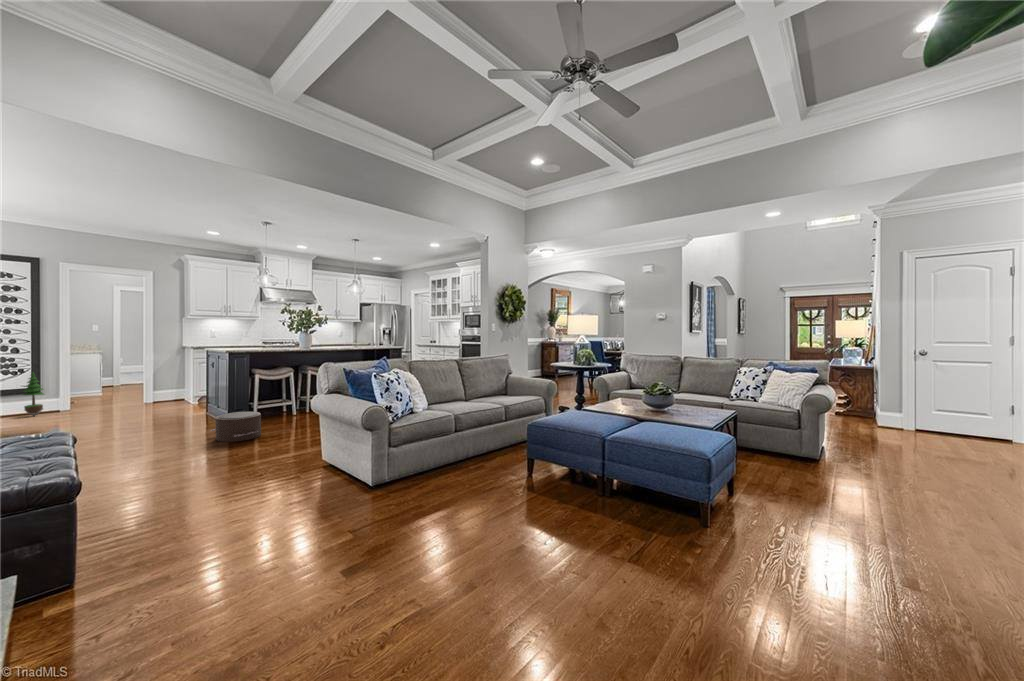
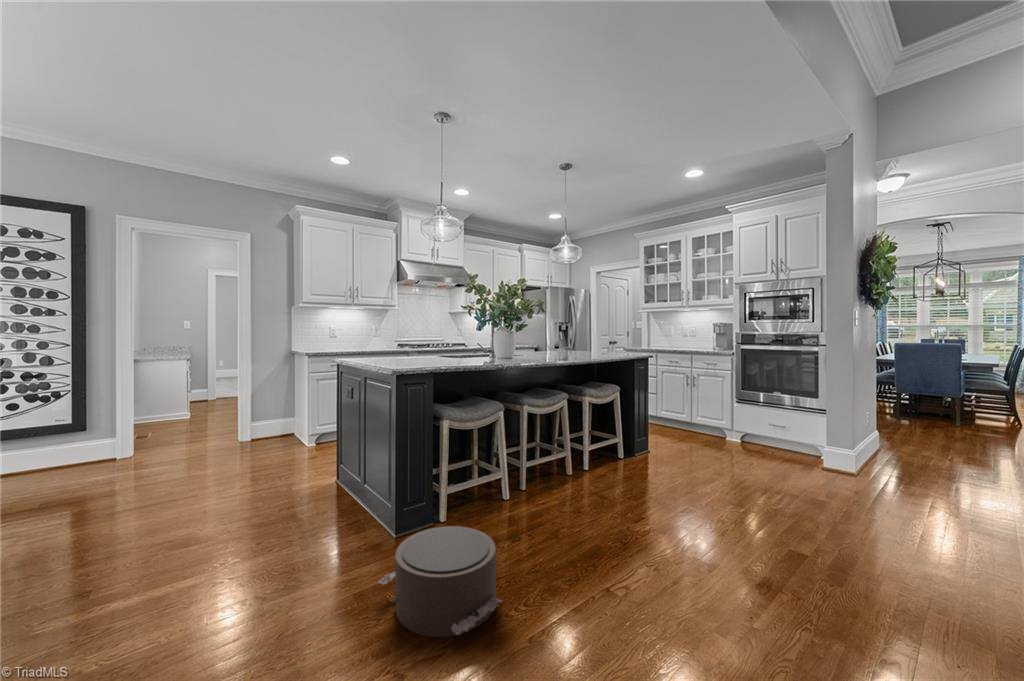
potted tree: present [23,372,44,416] -> none [52,396,91,471]

